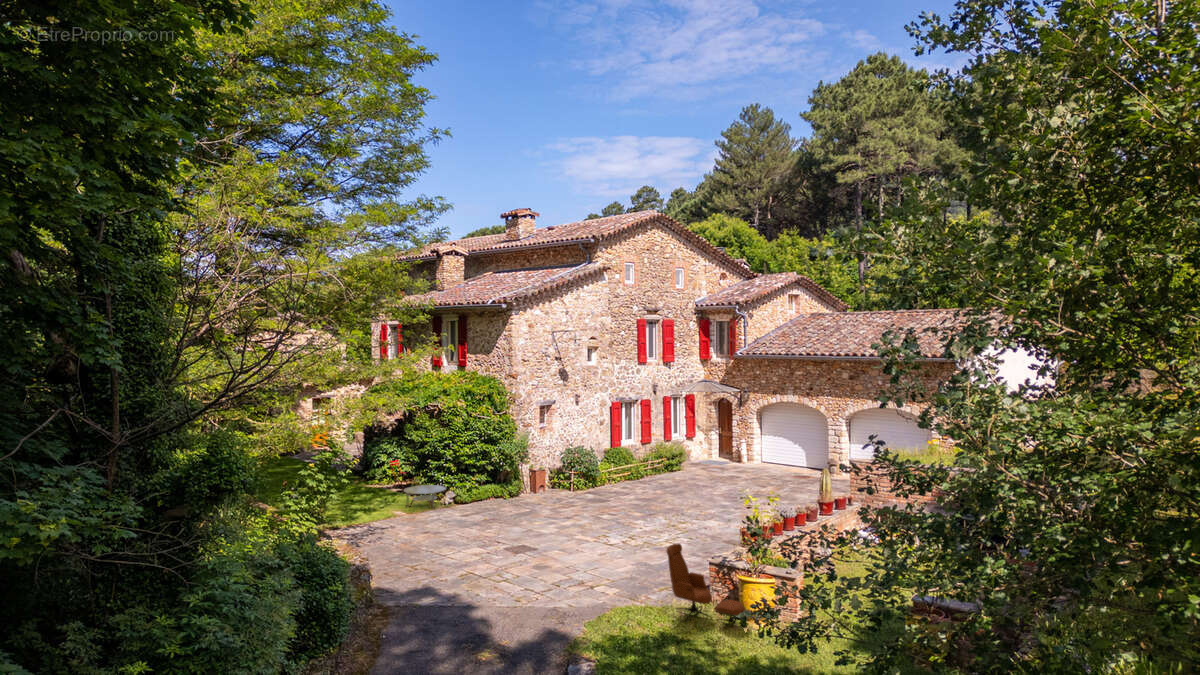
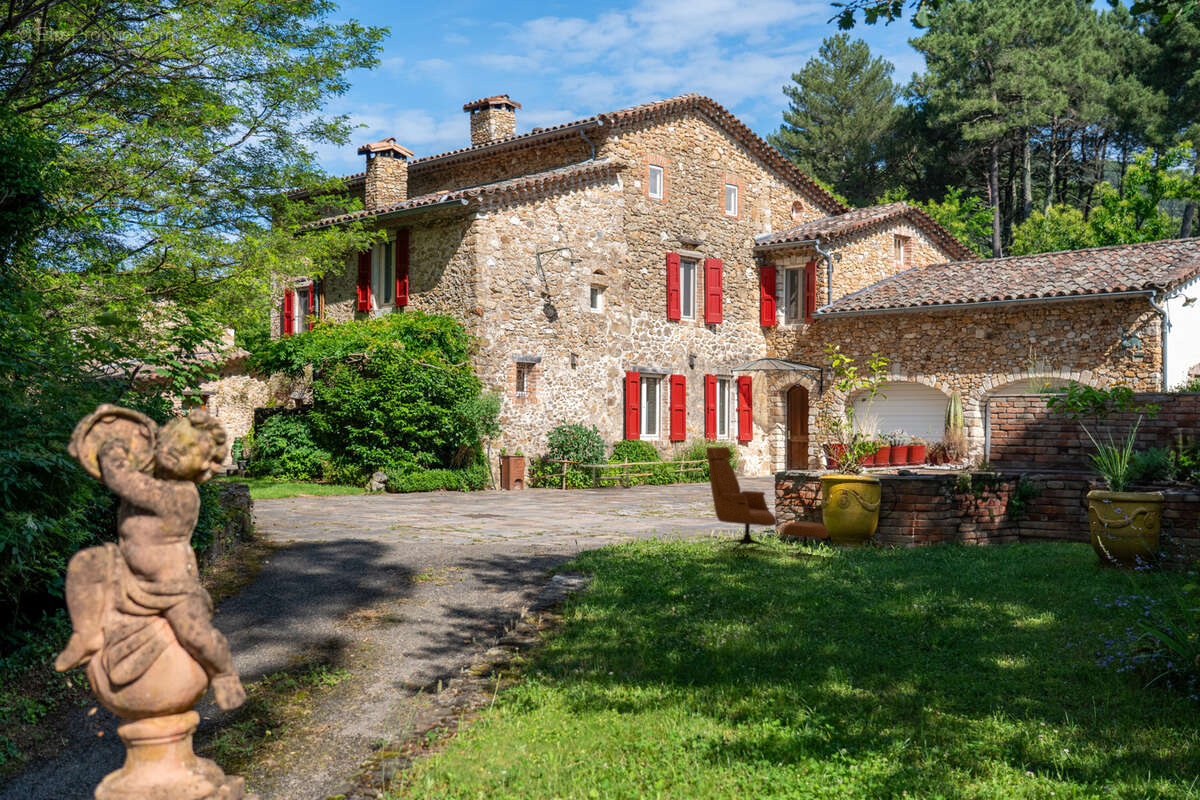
round table: present [404,485,446,509] -> present [580,464,631,489]

